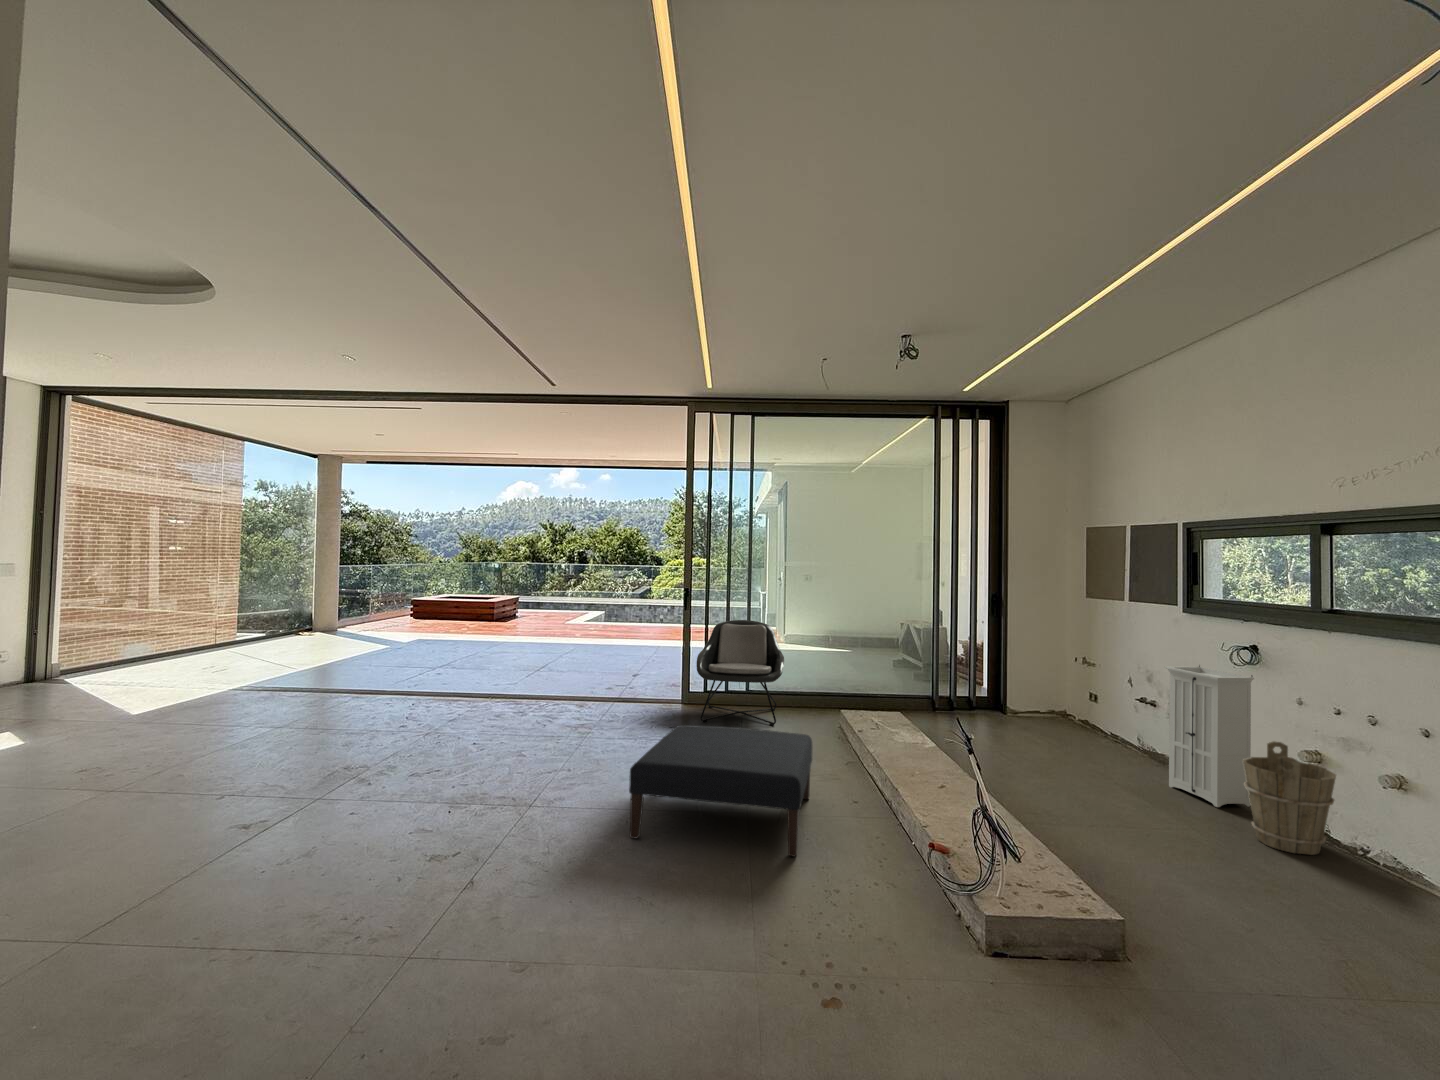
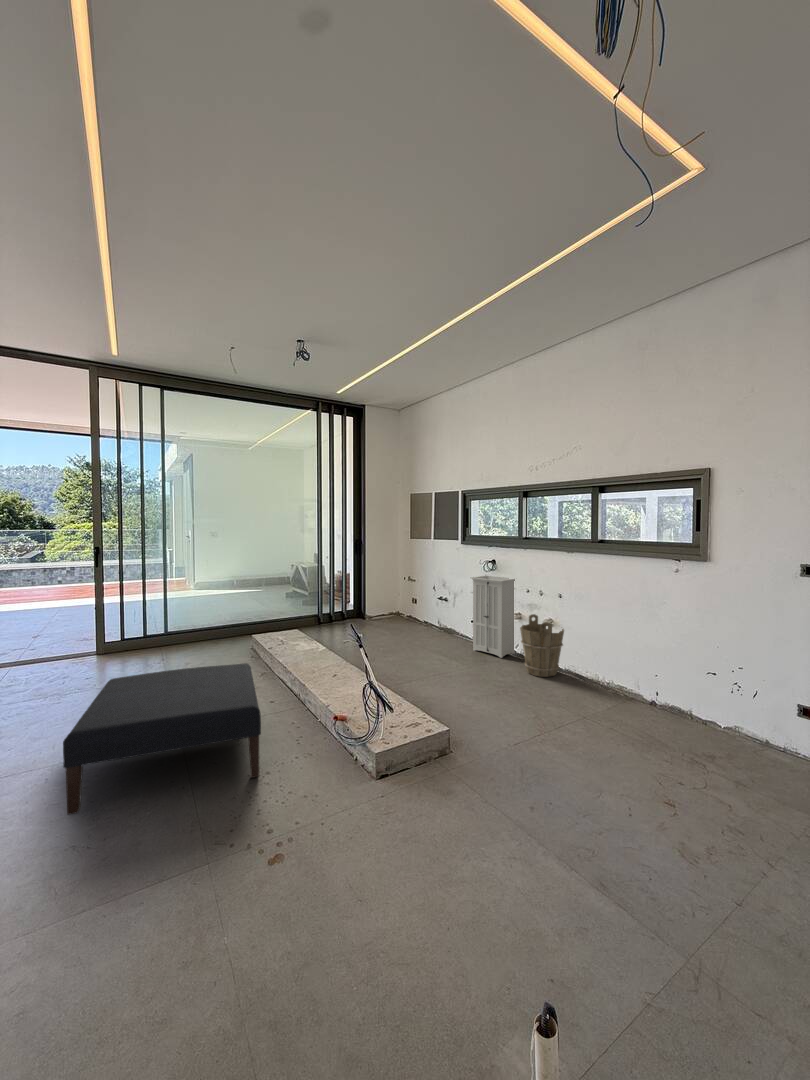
lounge chair: present [697,620,784,726] -> none [115,572,203,667]

